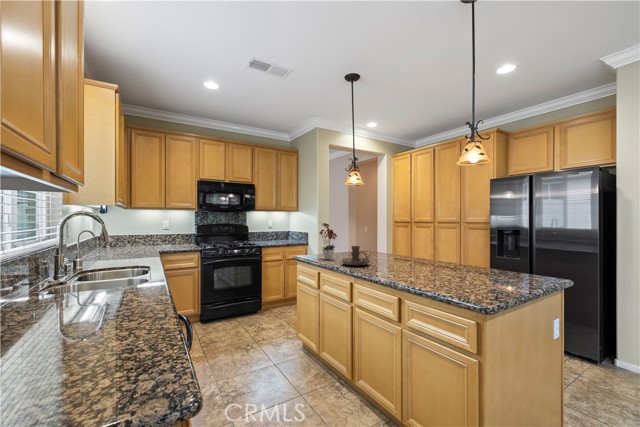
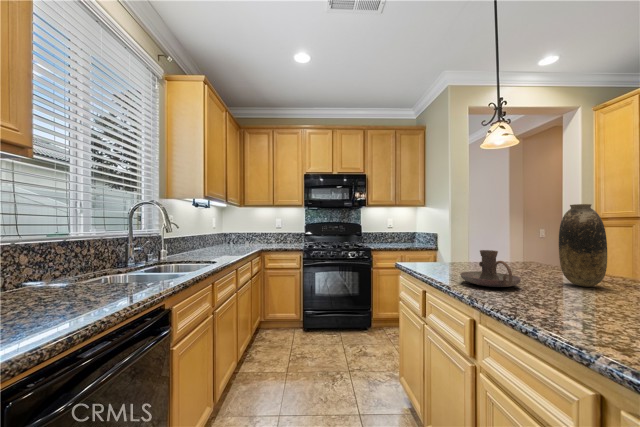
vase: none [385,221,402,261] -> present [559,204,607,287]
flower arrangement: present [320,223,337,260] -> none [427,210,461,271]

